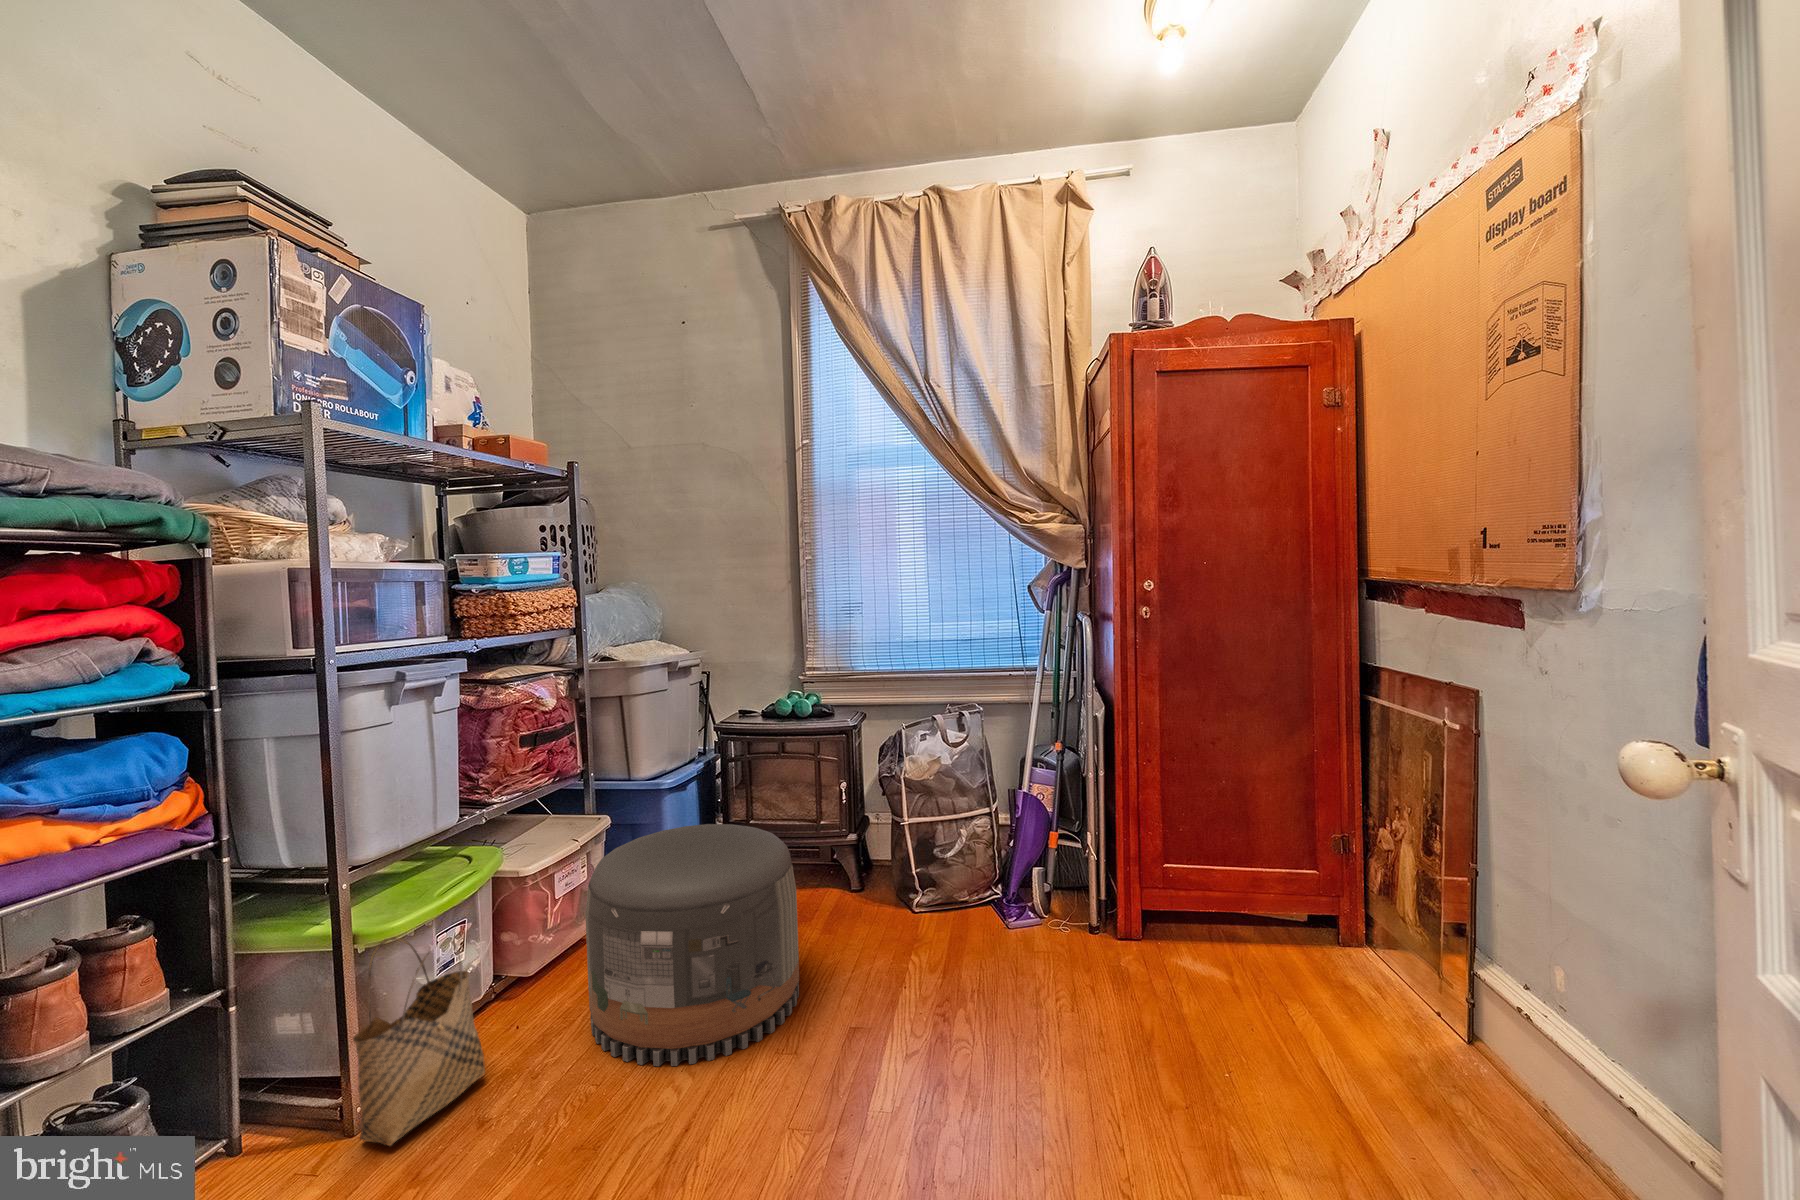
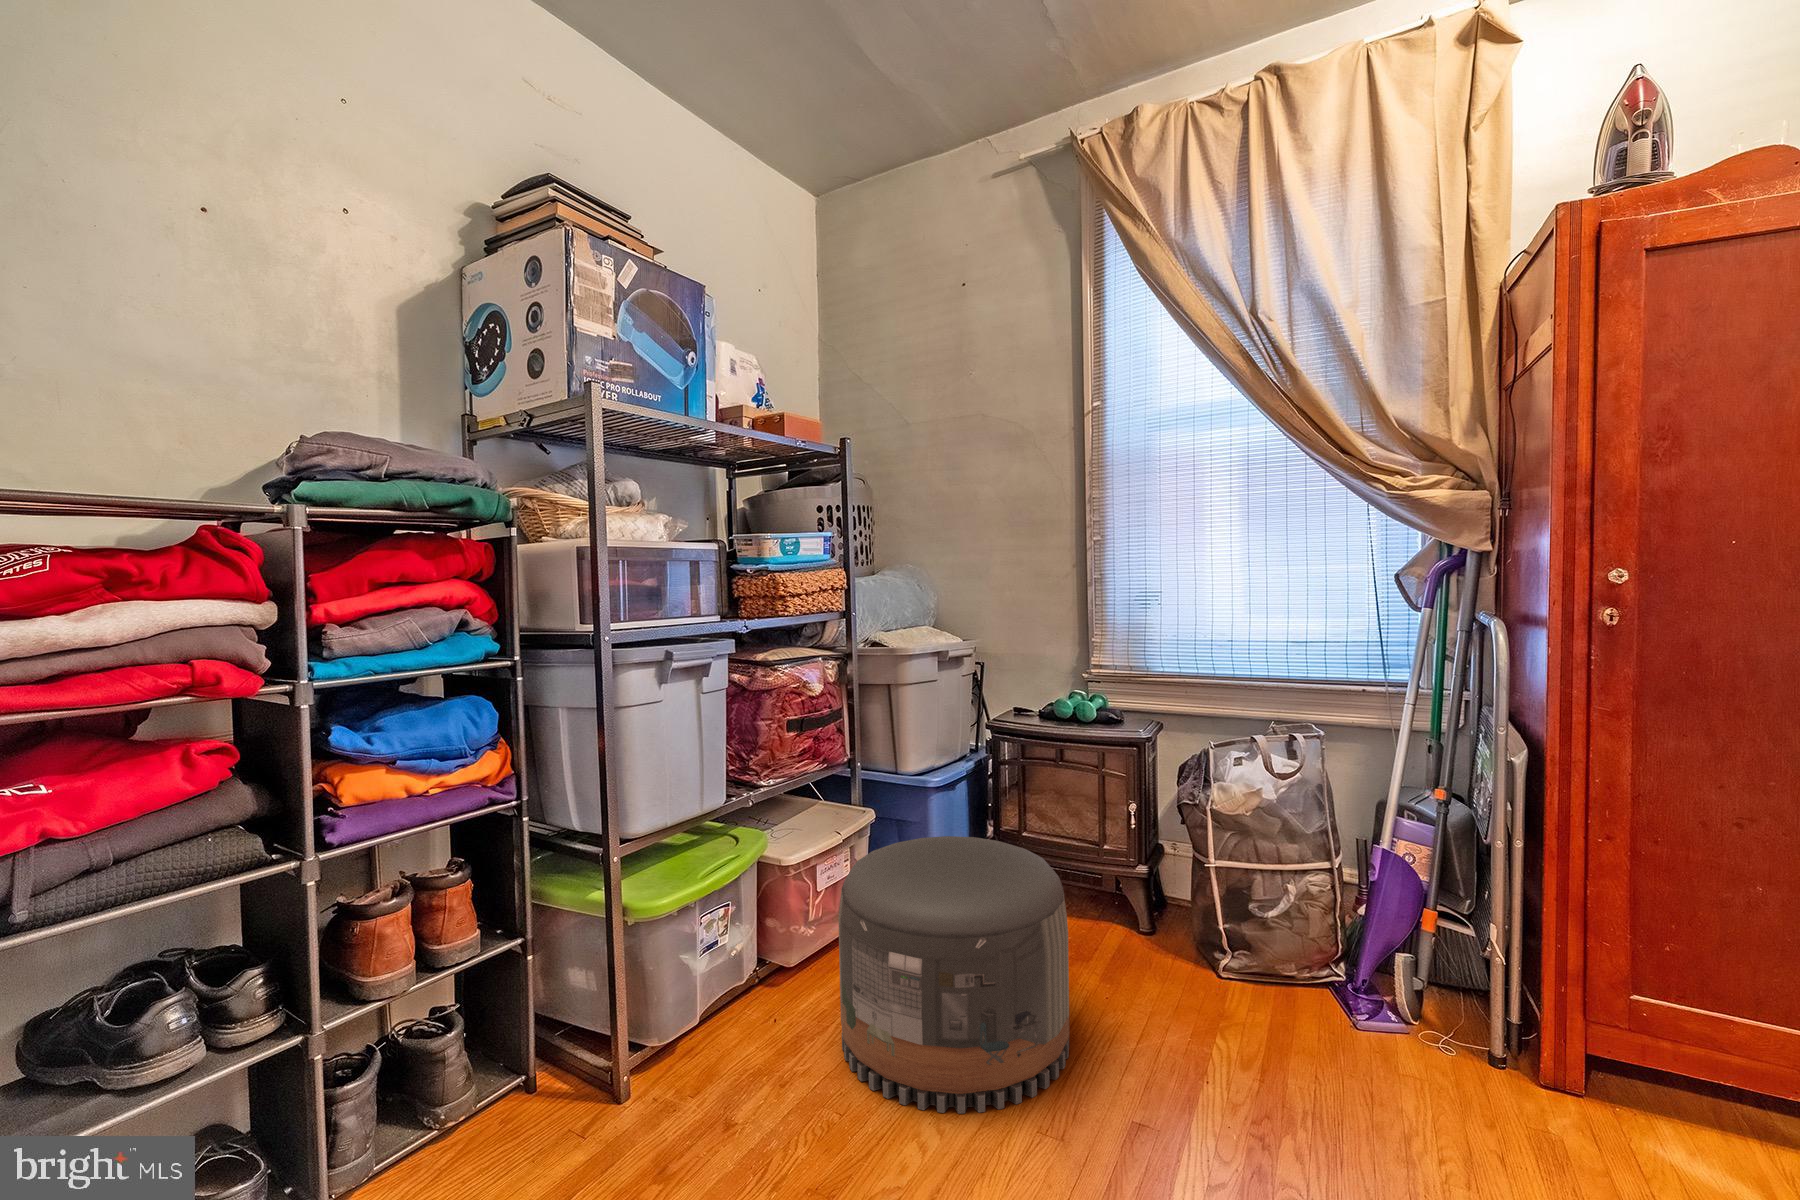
woven basket: present [353,937,485,1146] -> none [618,913,738,1123]

